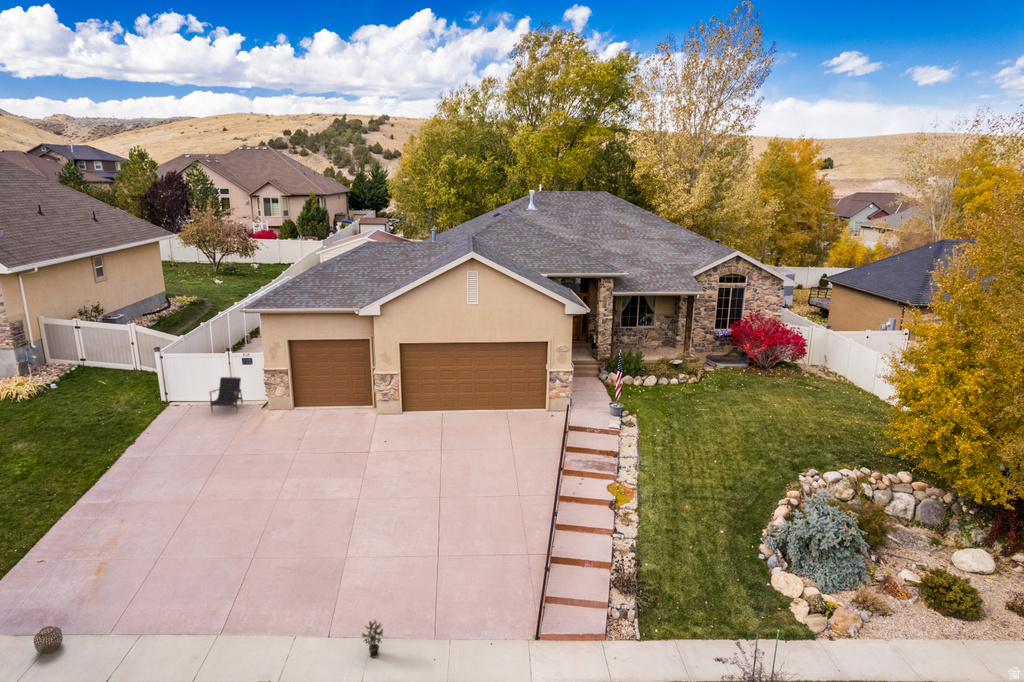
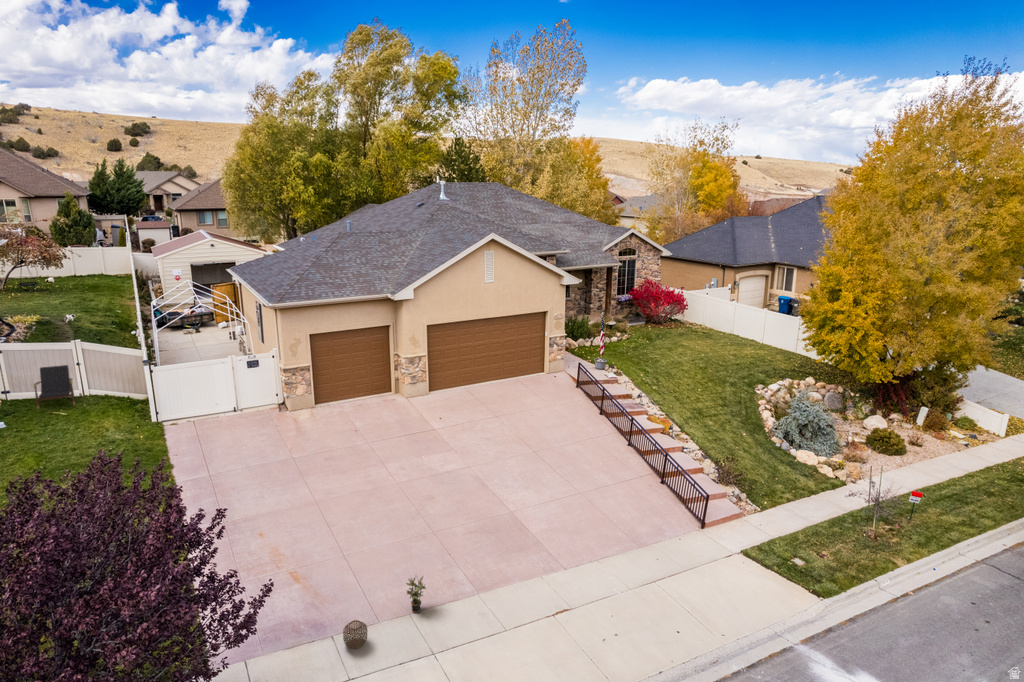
lounge chair: present [210,377,243,412] -> present [34,365,75,409]
potted plant: present [362,620,383,658] -> present [406,577,426,613]

